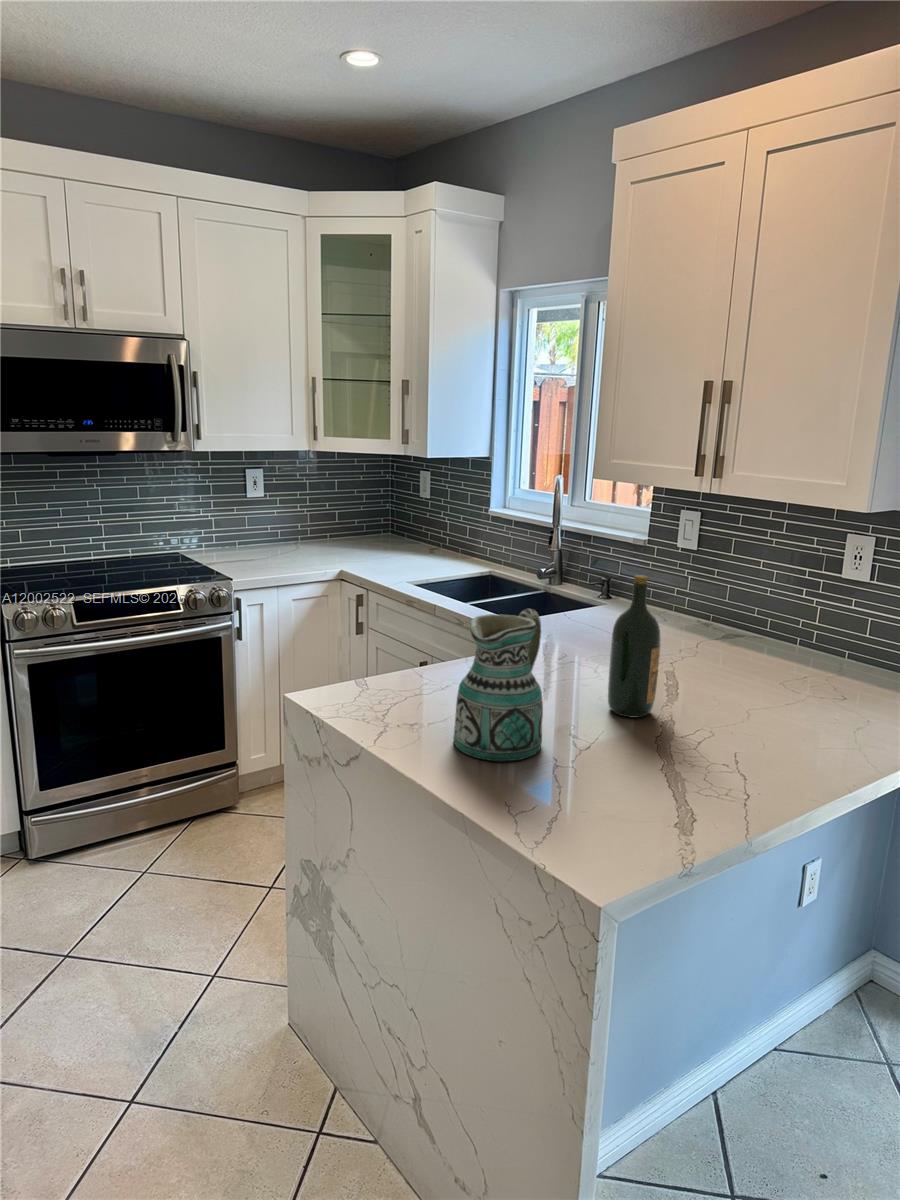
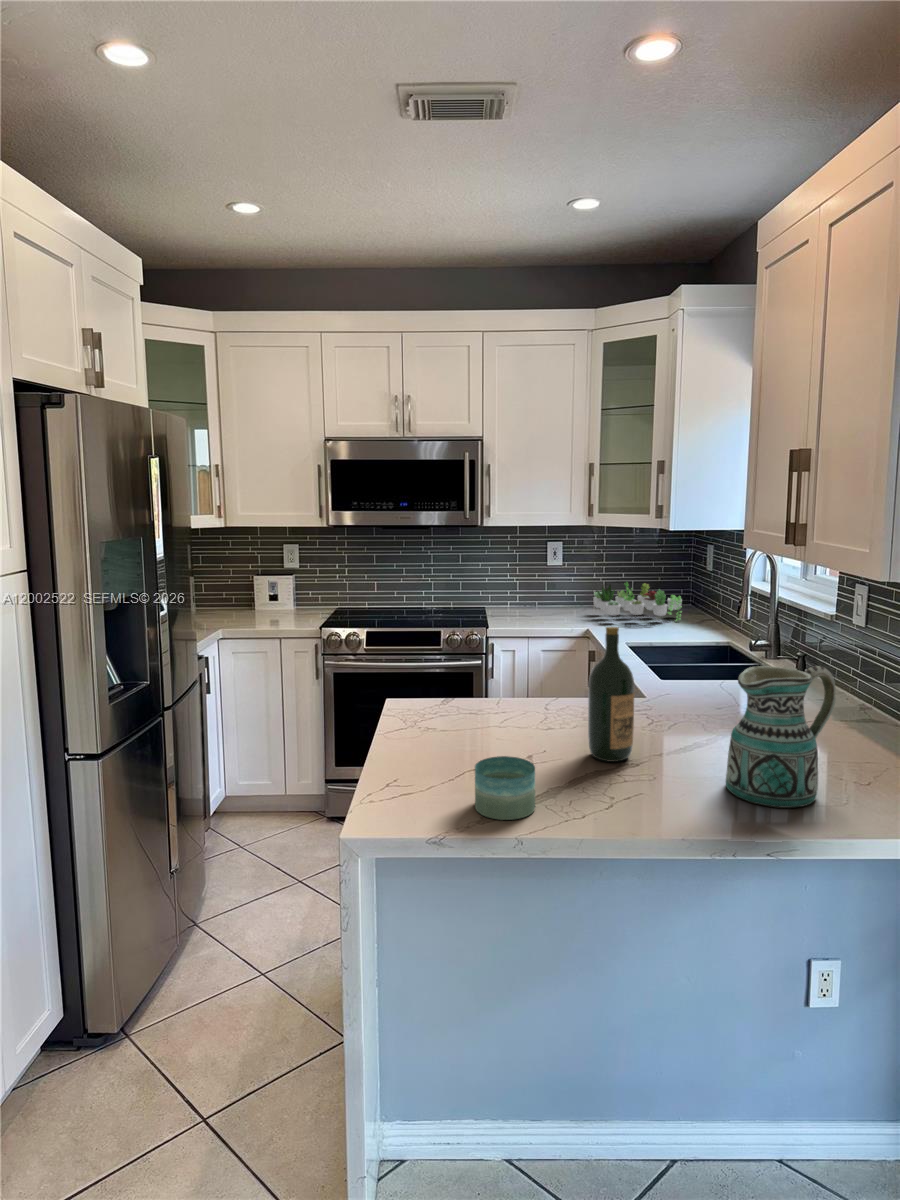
succulent plant: none [319,511,418,557] -> present [594,583,682,621]
ceramic pitcher: present [454,609,543,761] -> present [726,666,836,808]
candle: none [622,735,697,809] -> present [475,756,535,820]

